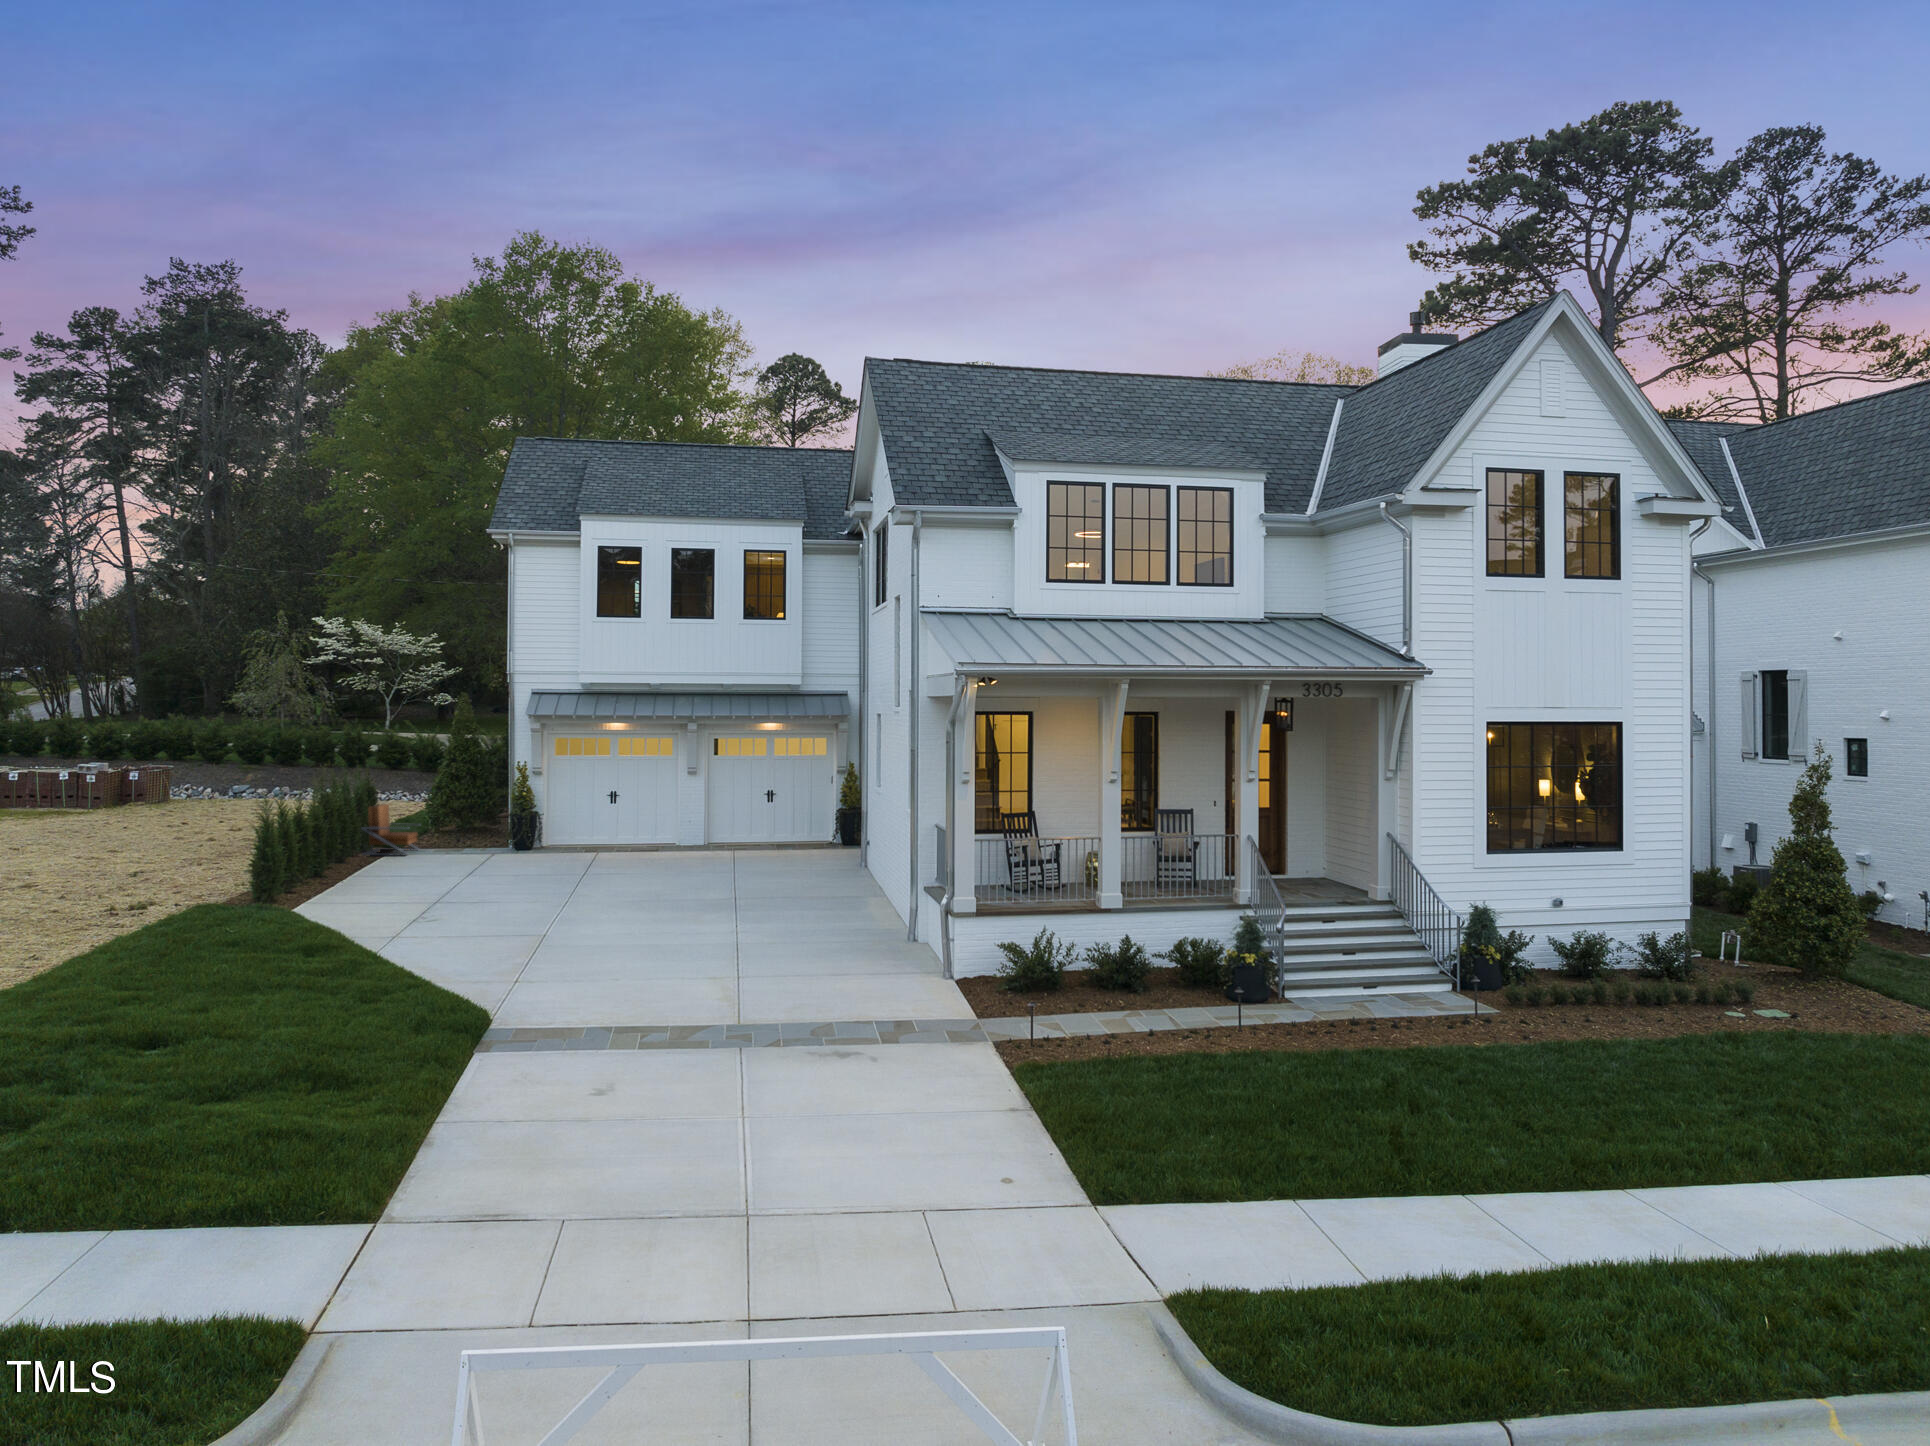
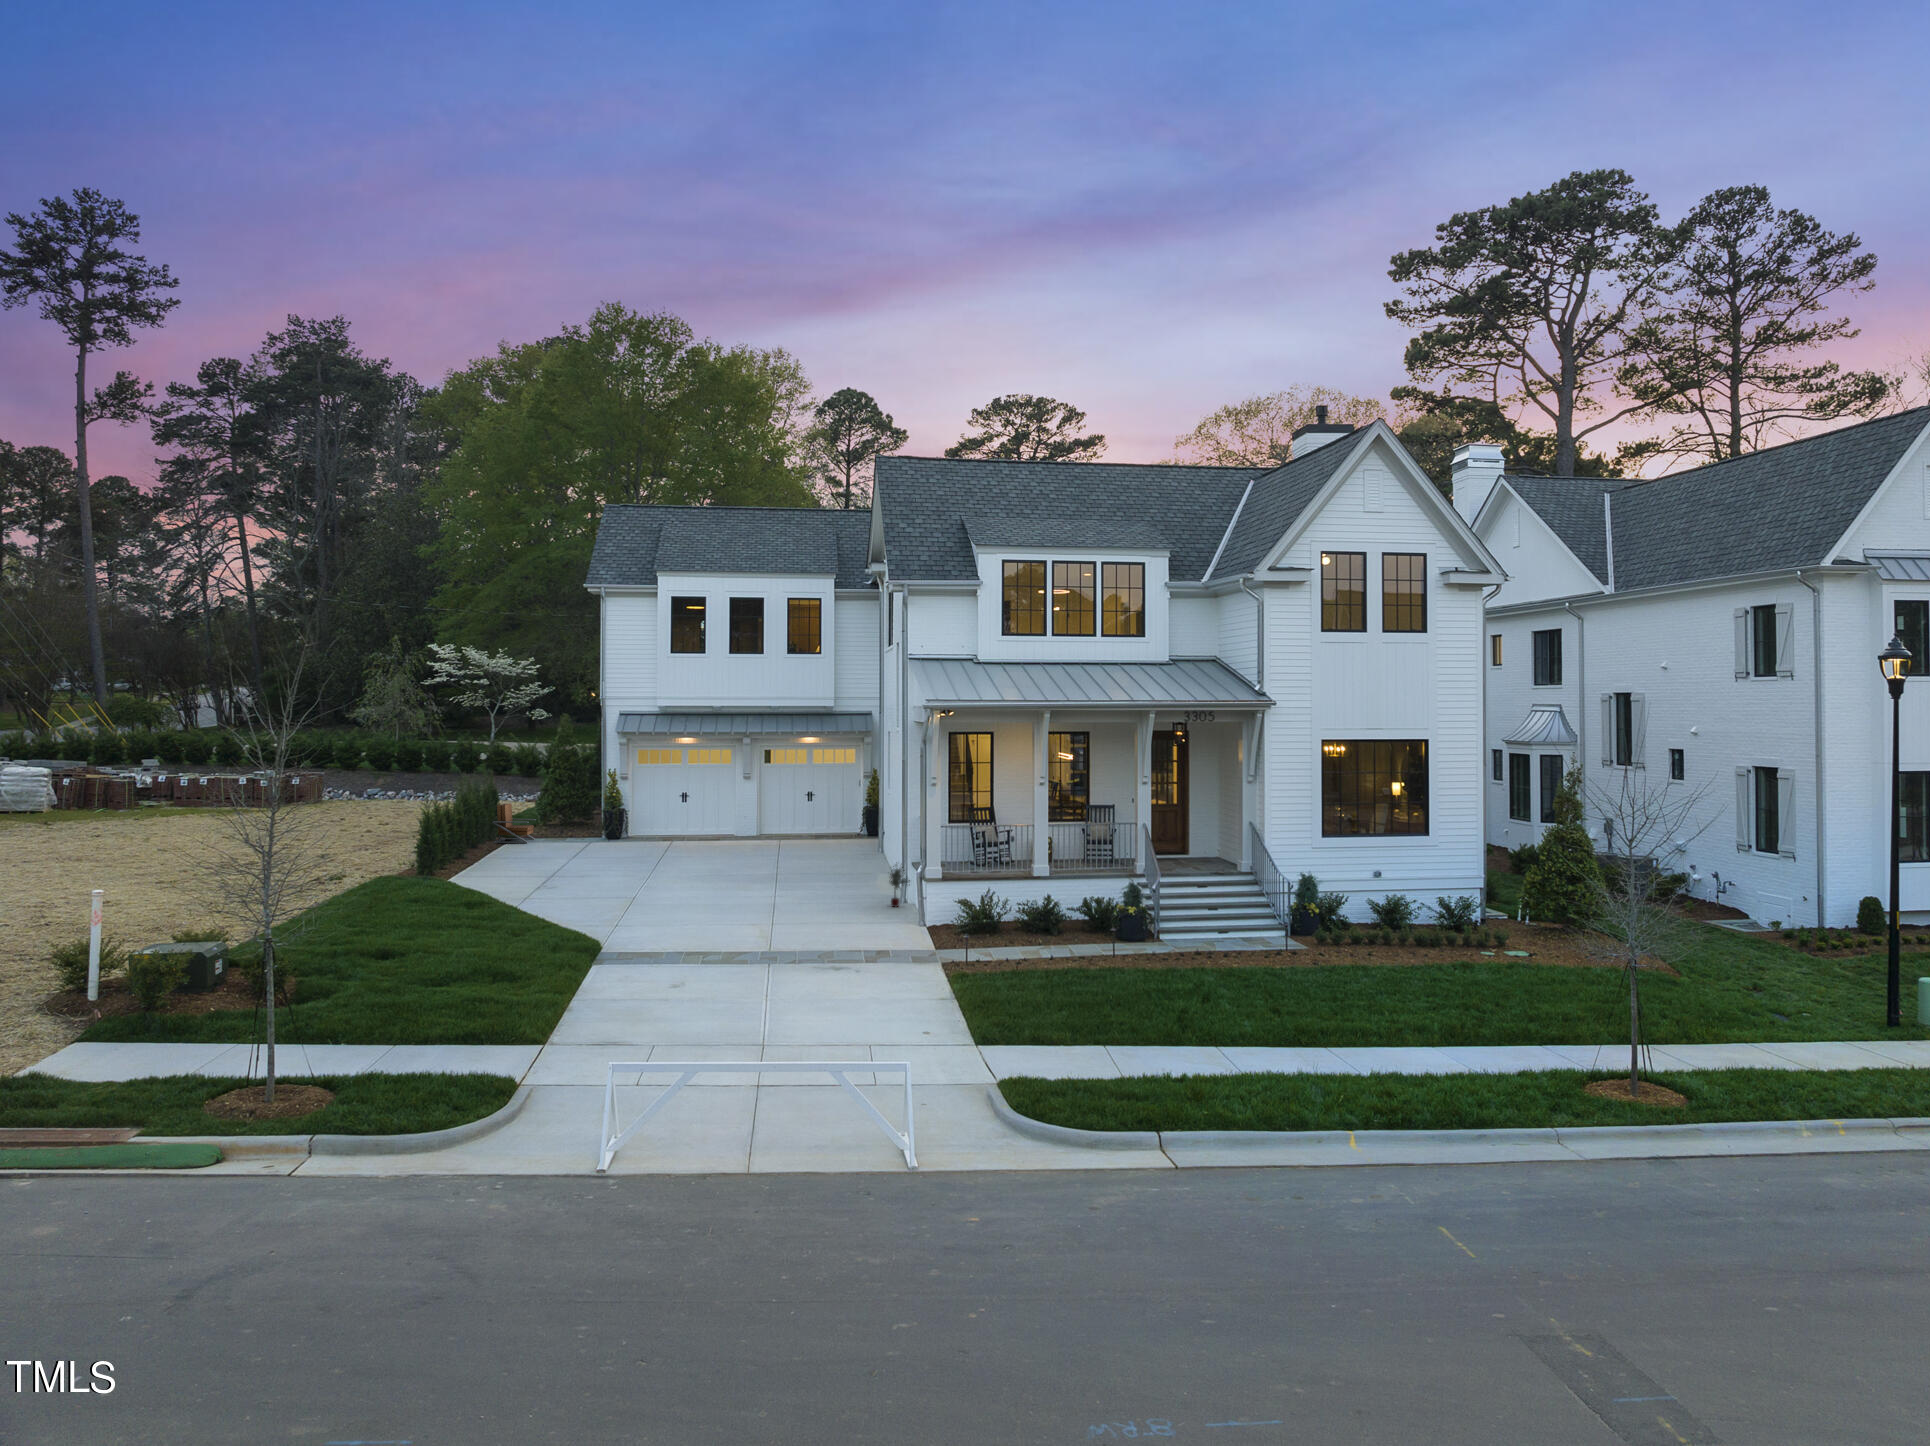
potted tree: none [896,887,930,950] -> present [889,865,910,907]

